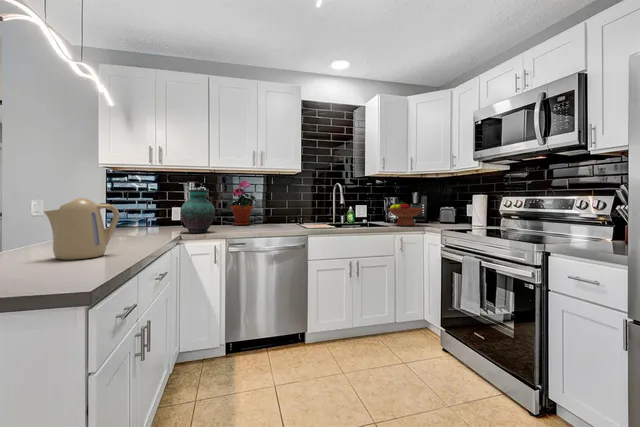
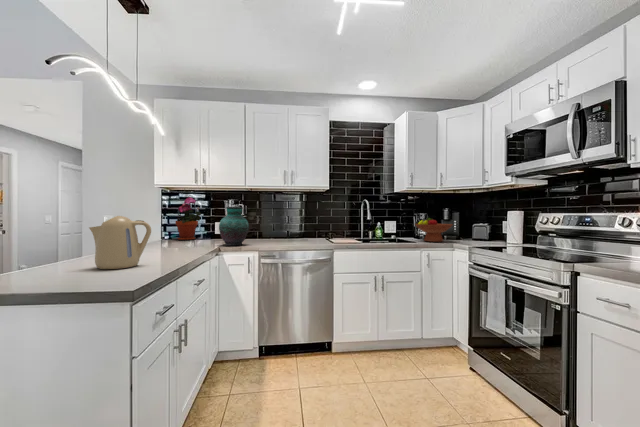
potted plant: present [231,181,256,226] -> present [175,197,201,240]

